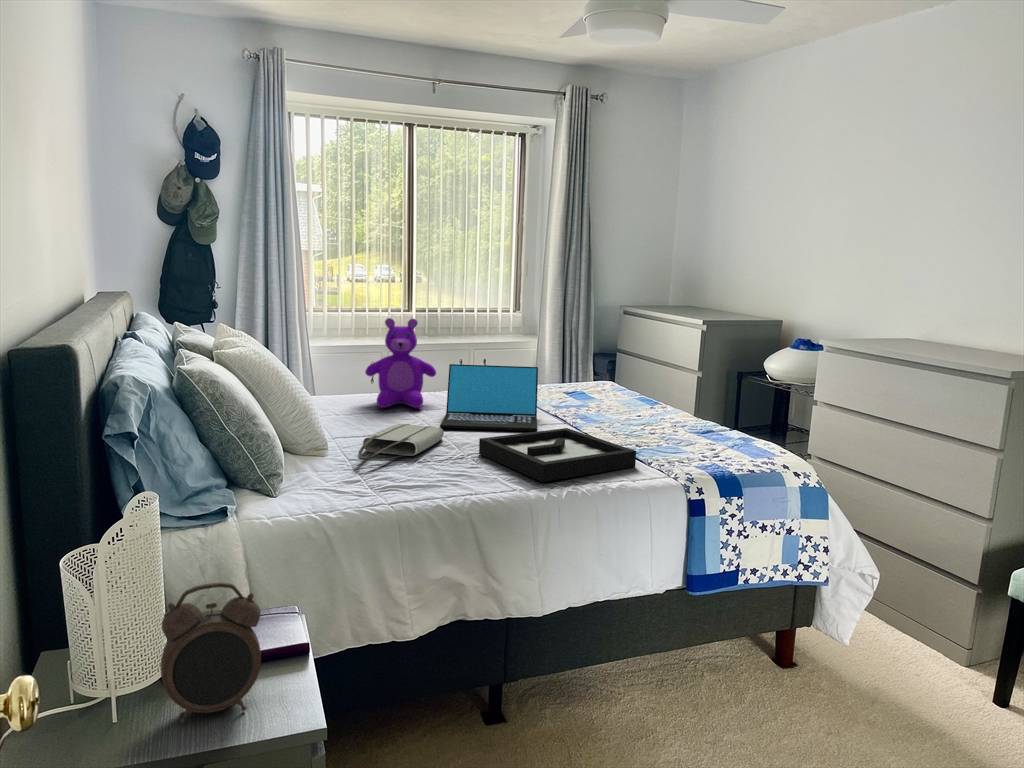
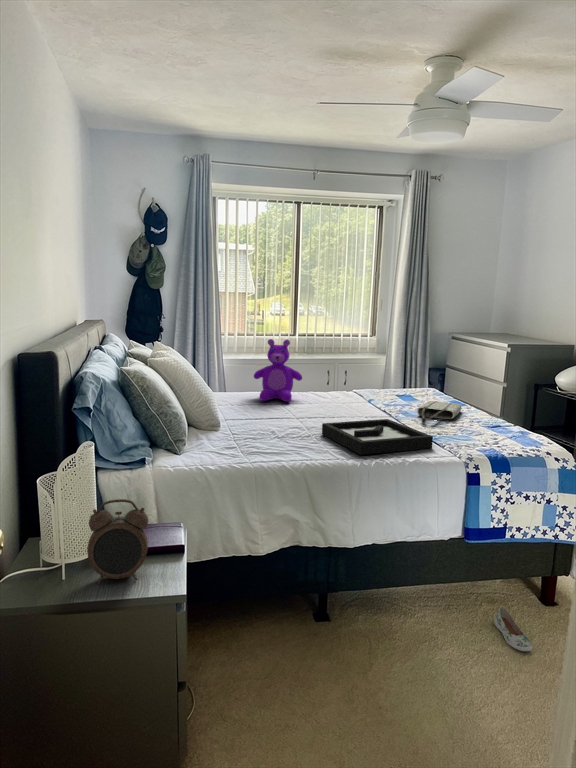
laptop: present [440,364,538,431] -> none [299,372,373,421]
tote bag: present [358,424,444,460] -> present [417,401,461,420]
shoe: none [724,676,779,736] -> present [494,606,533,651]

